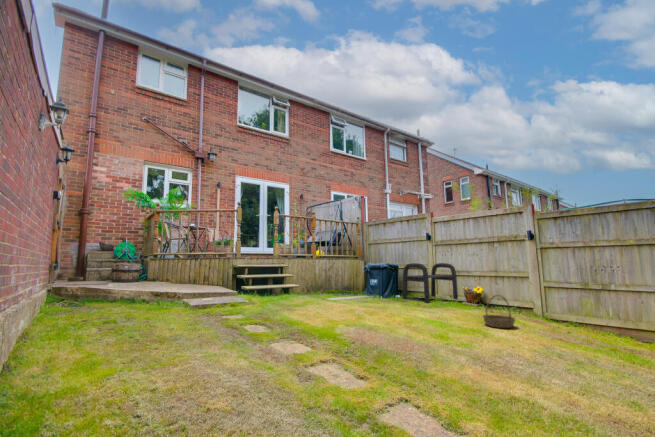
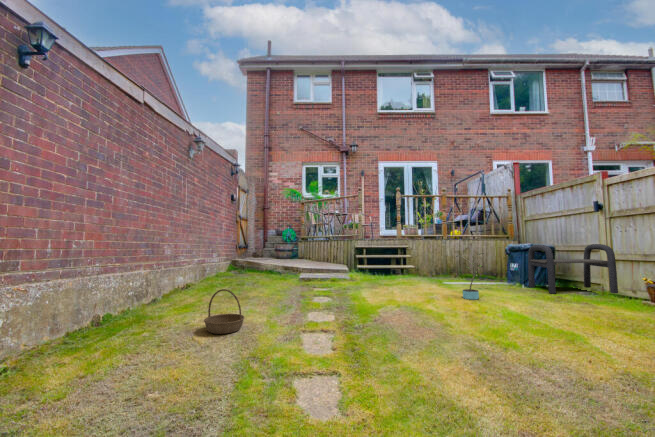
potted plant: none [378,267,405,312] -> present [456,250,483,299]
basket: present [483,295,515,328] -> present [204,289,245,334]

